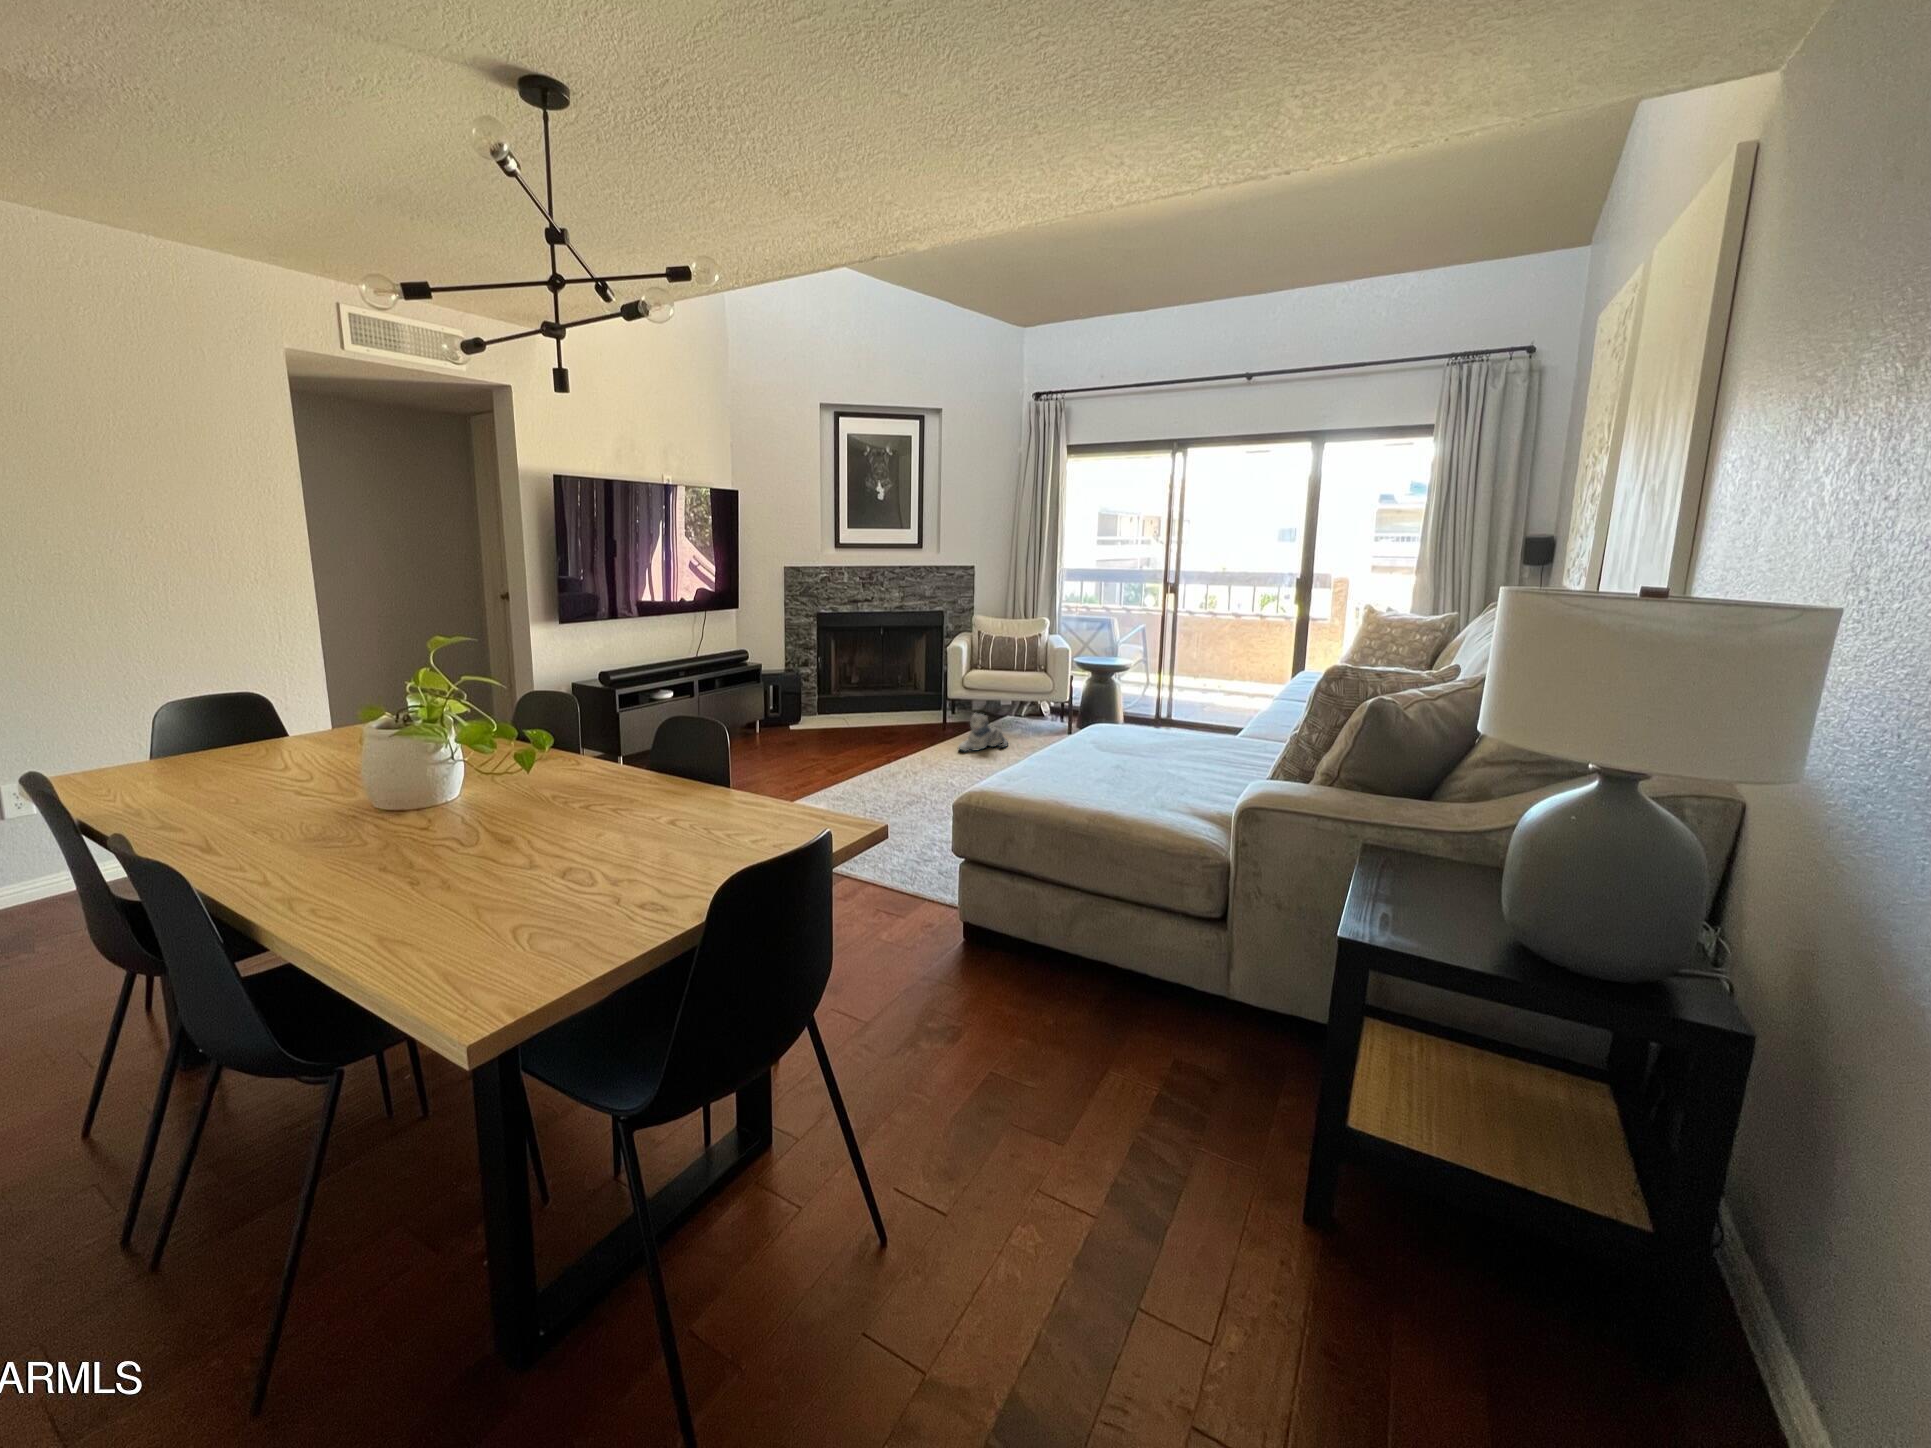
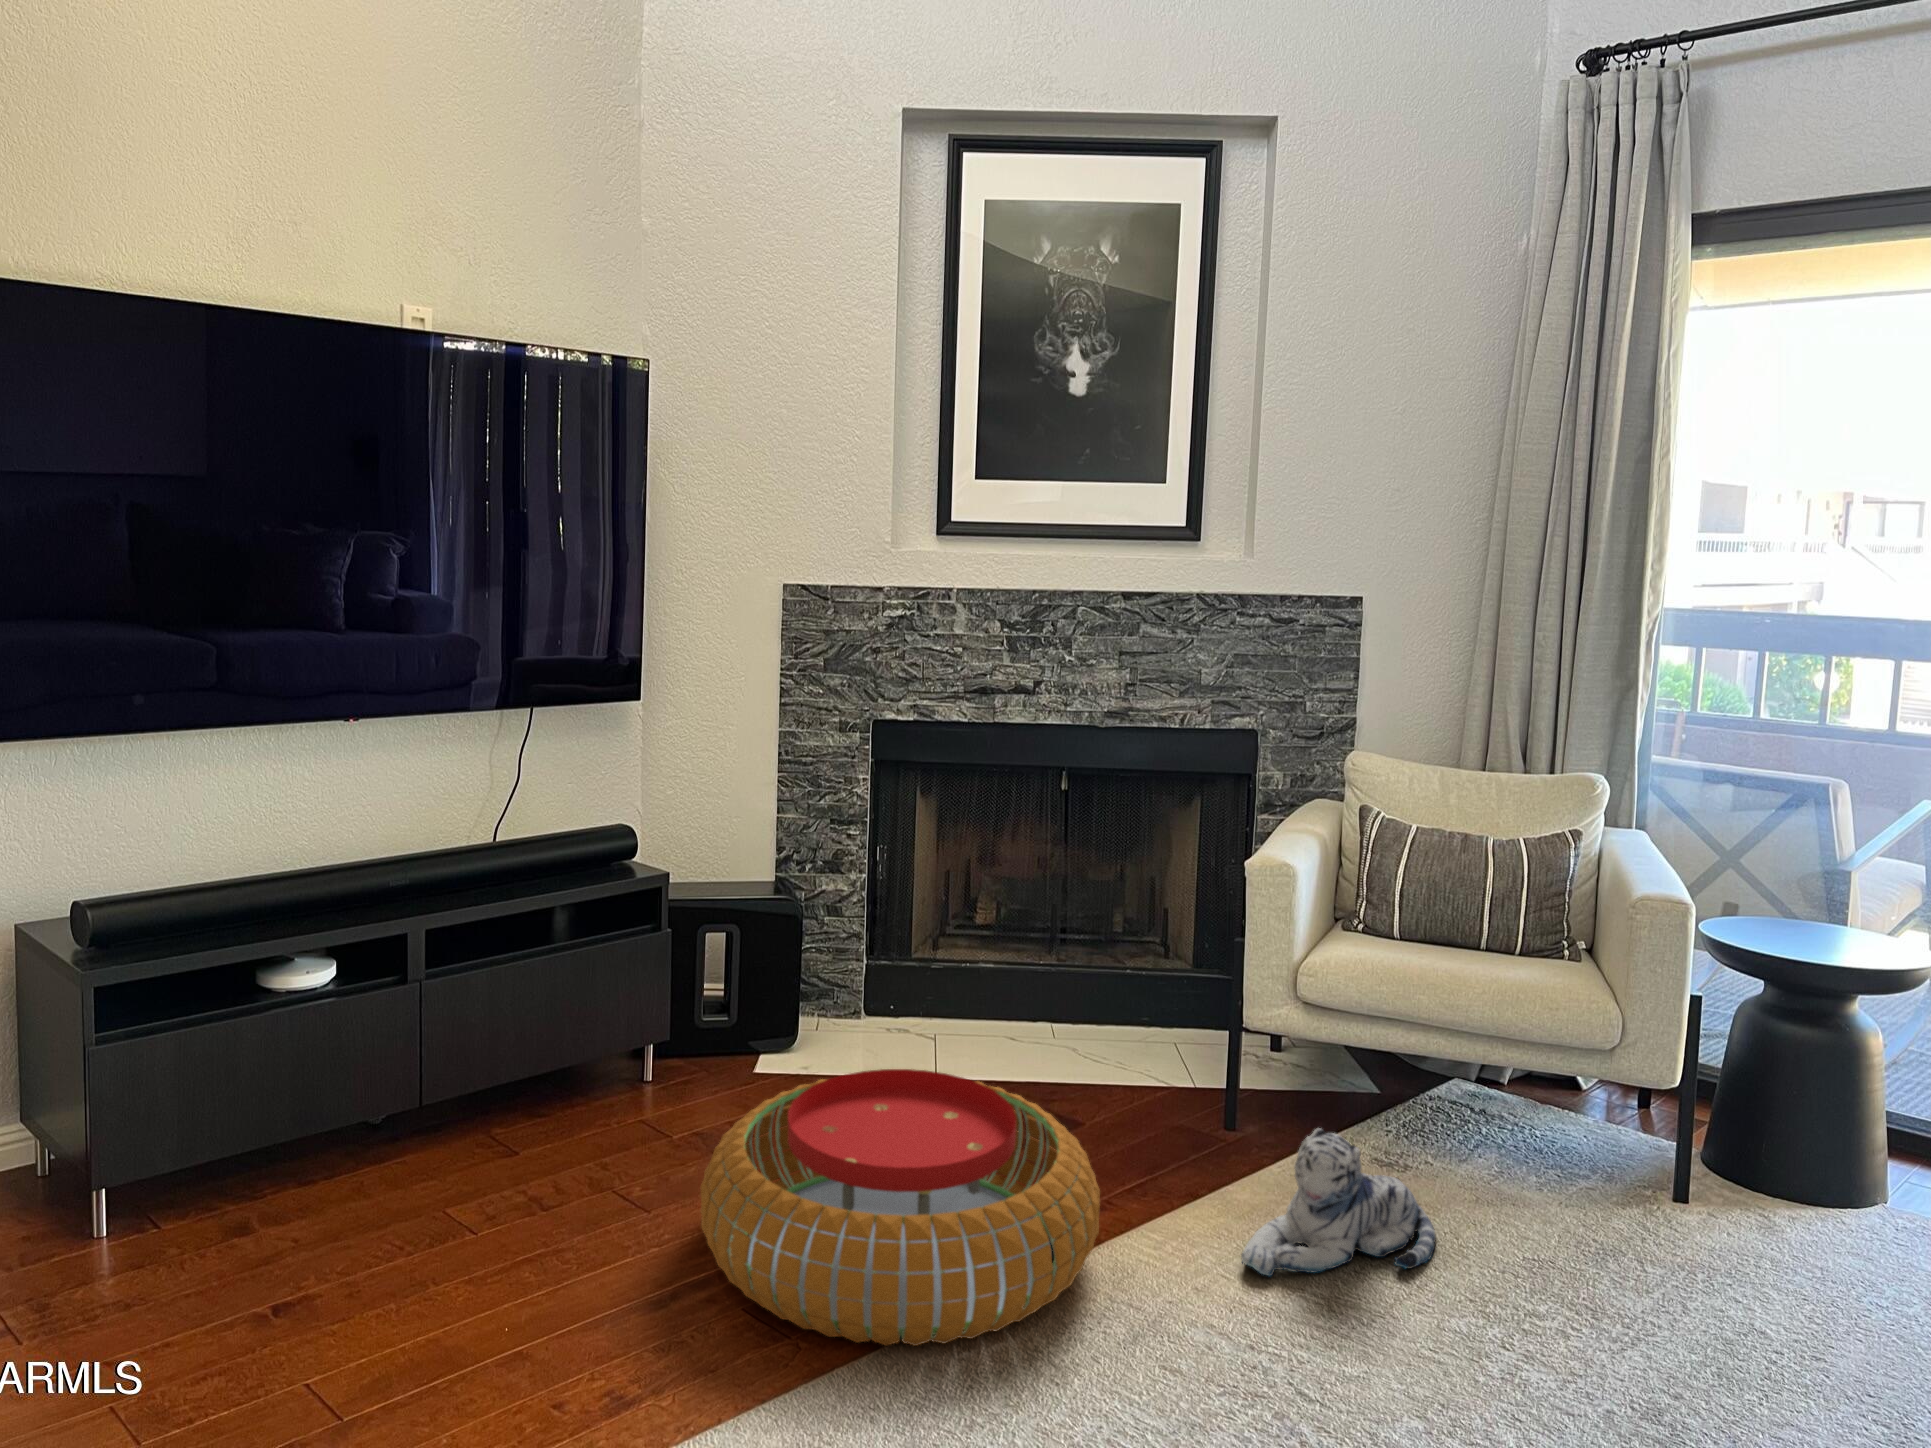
pouf: none [803,709,920,770] -> present [701,1069,1100,1346]

